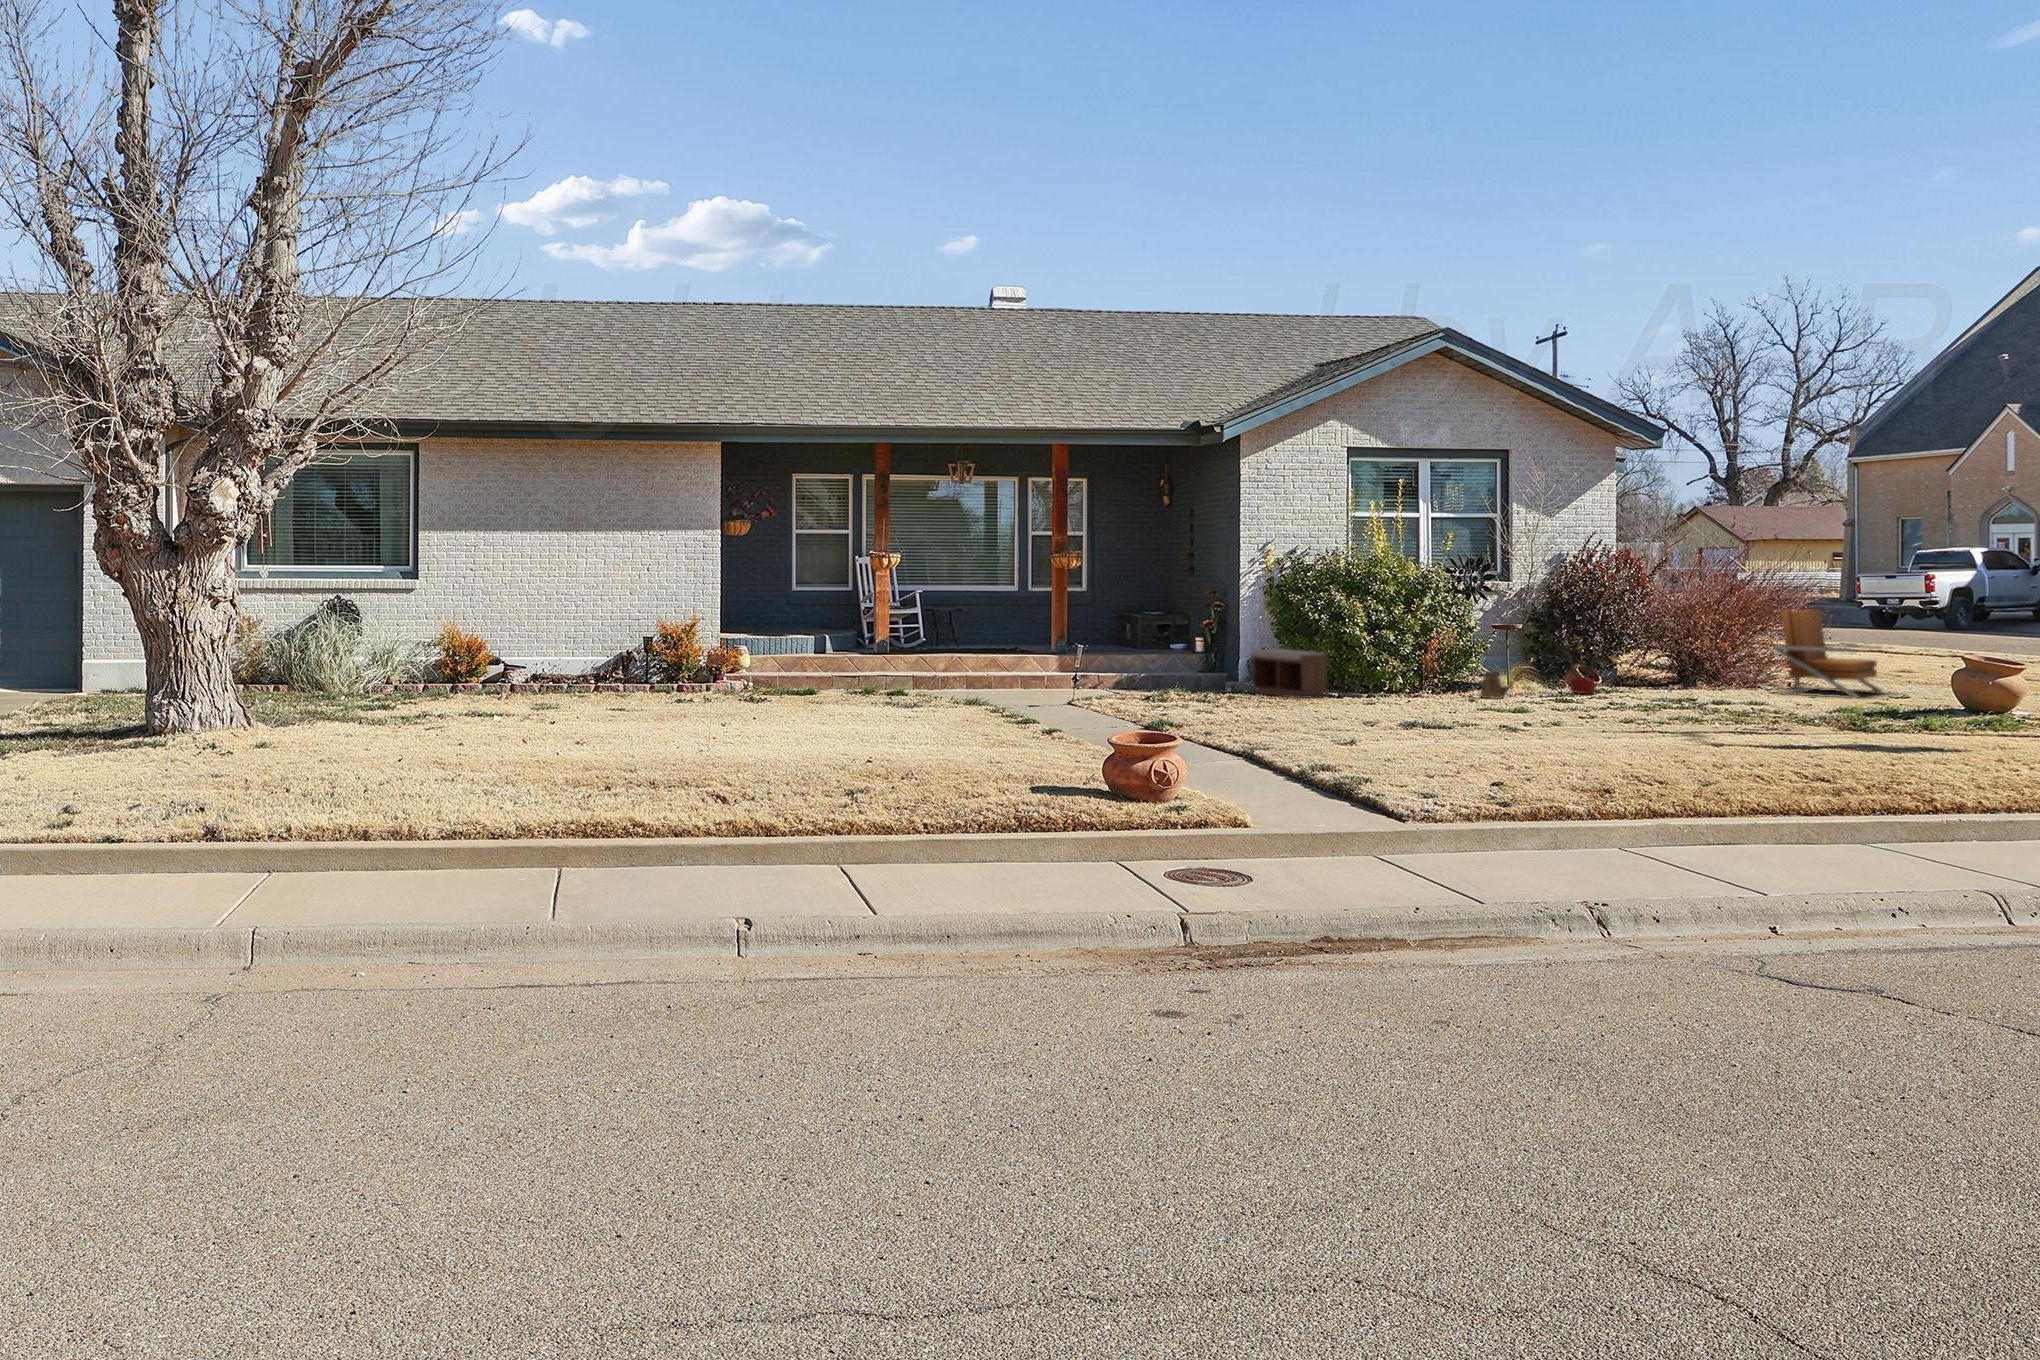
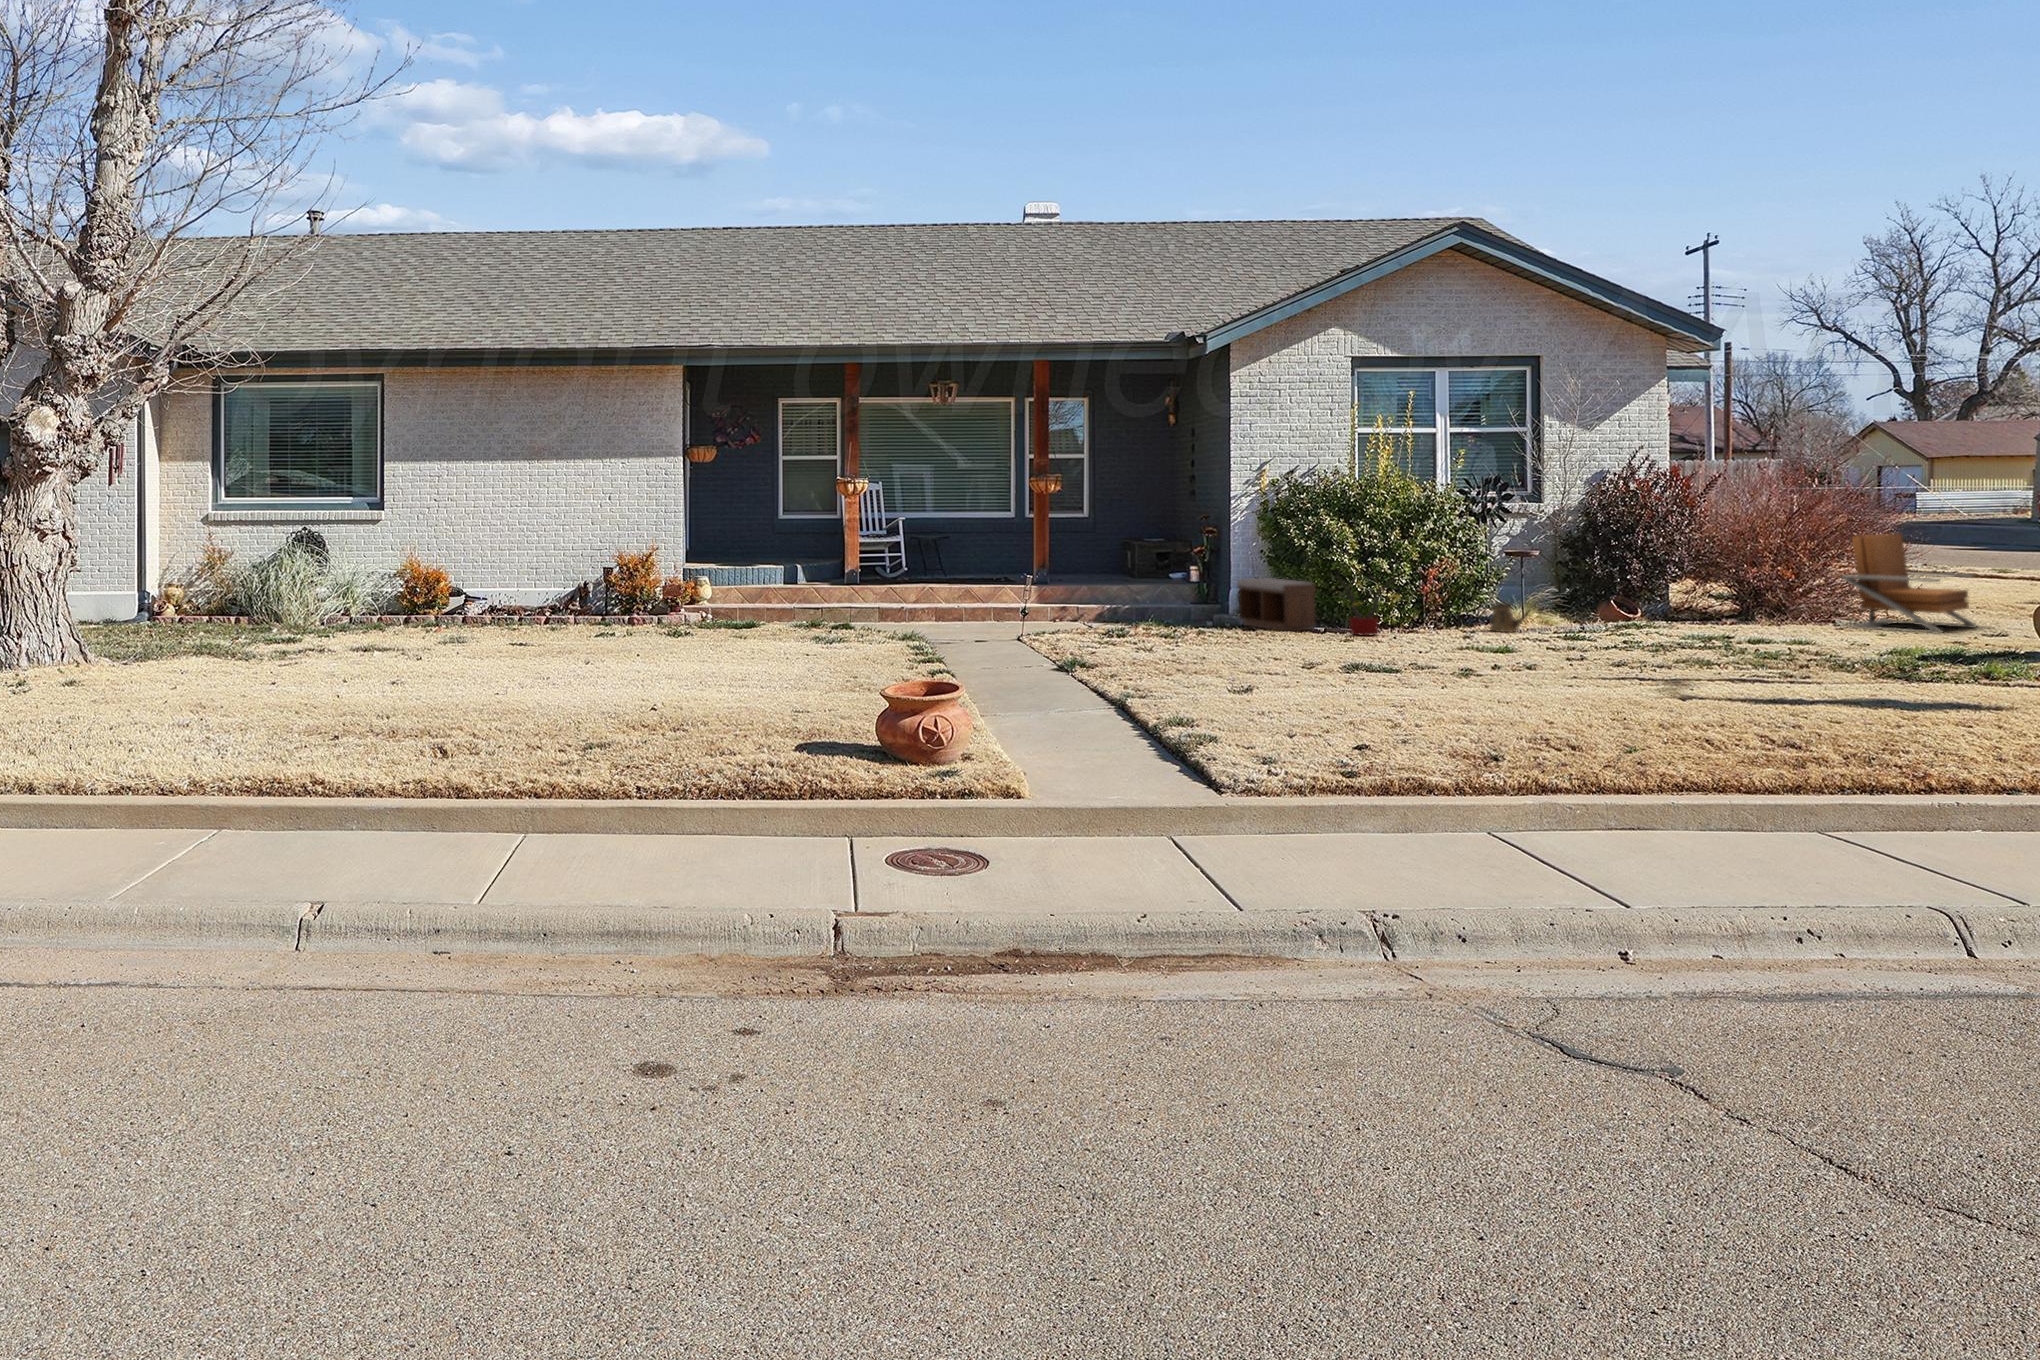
decorative plant: present [1564,642,1618,694] -> present [1346,572,1400,636]

